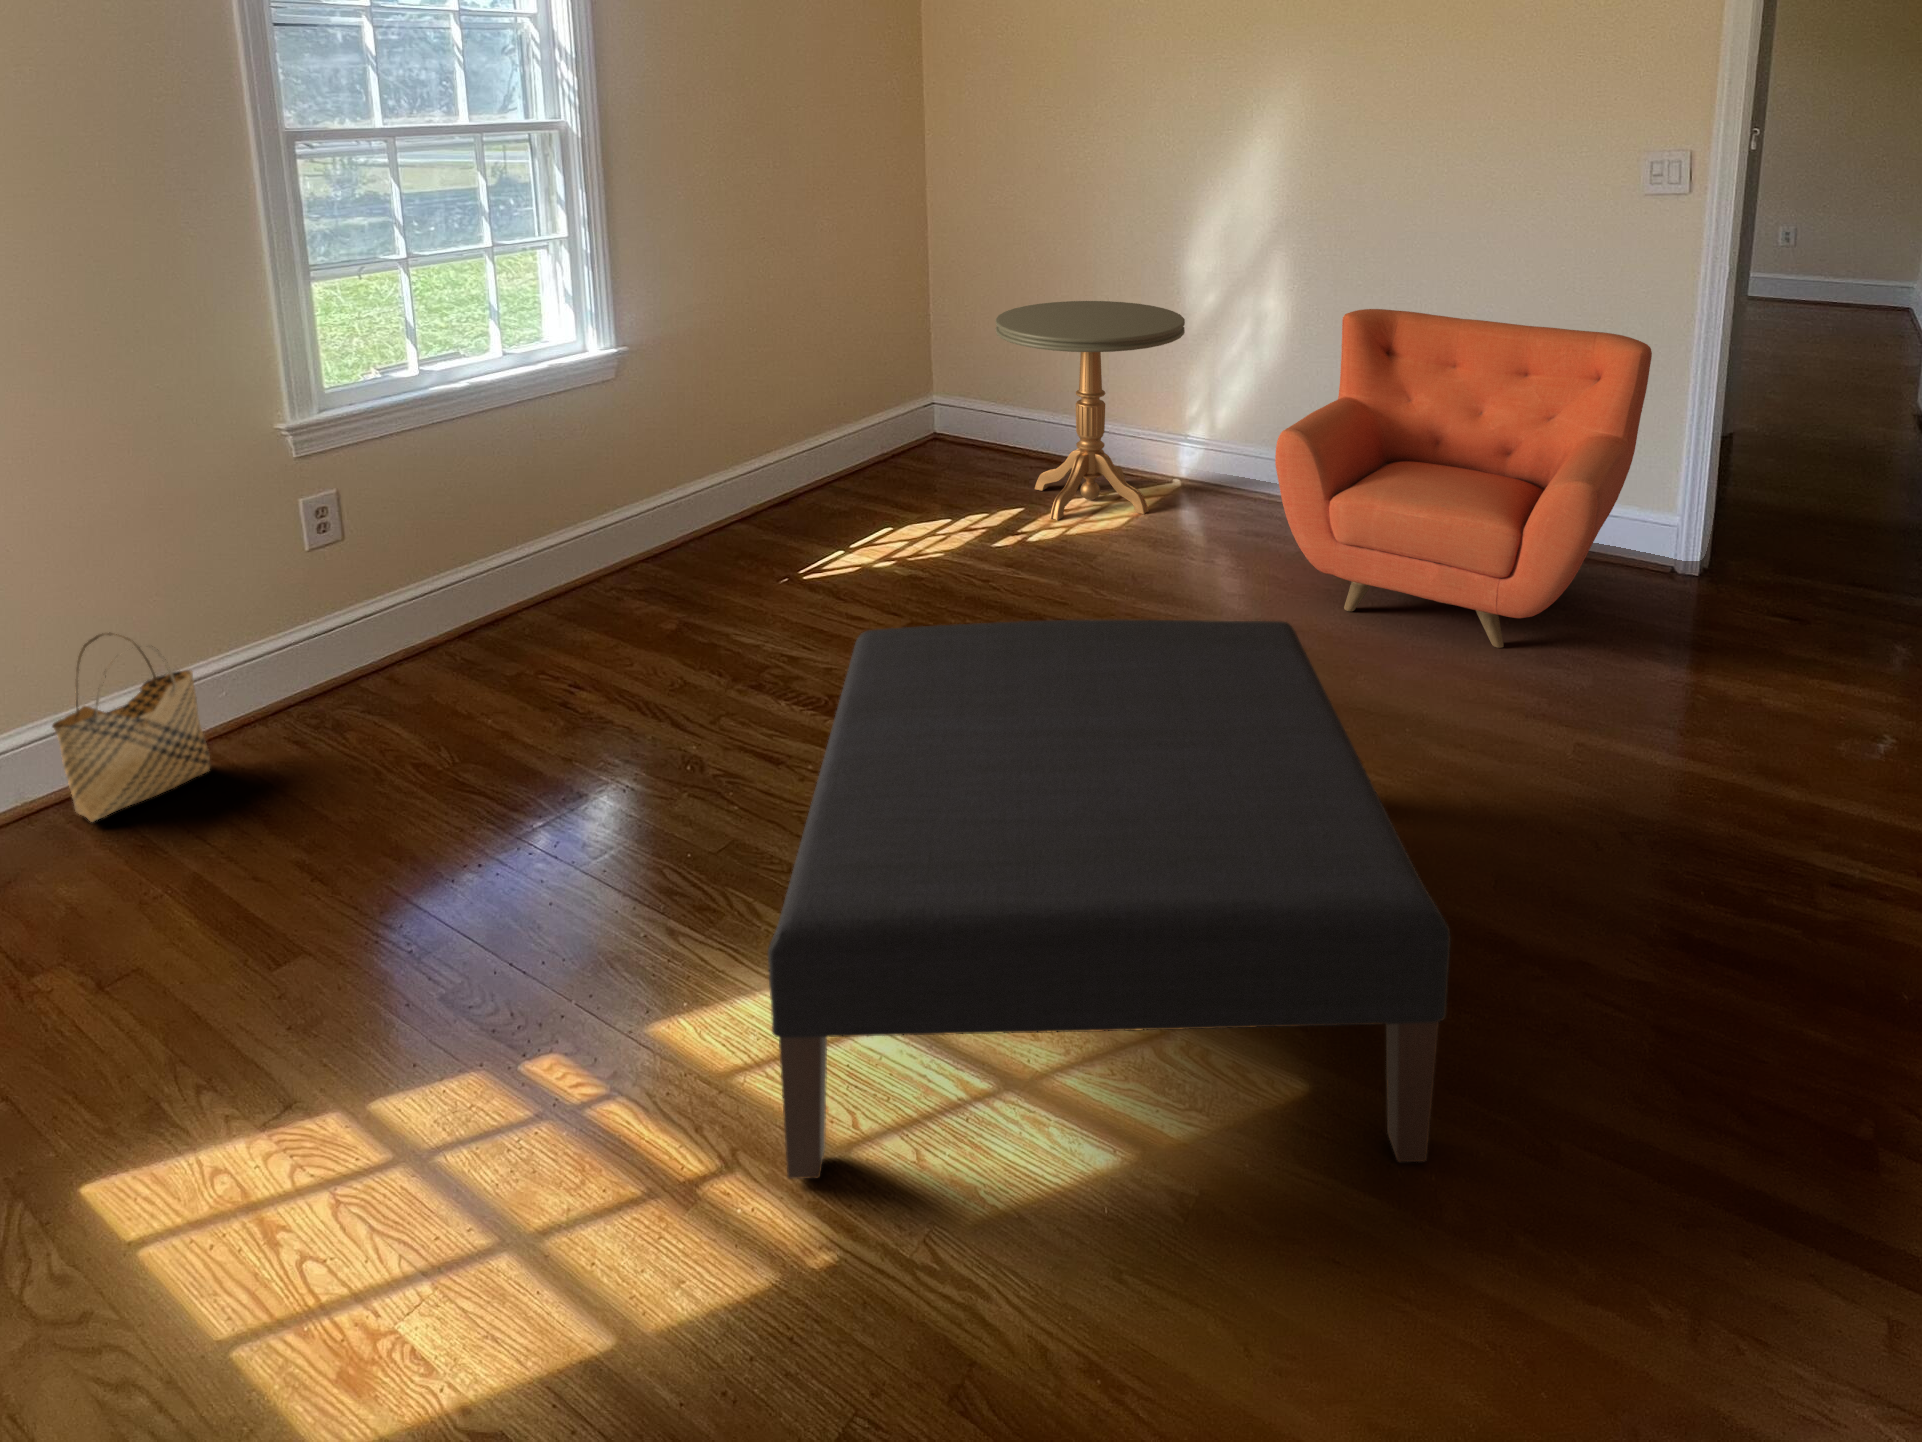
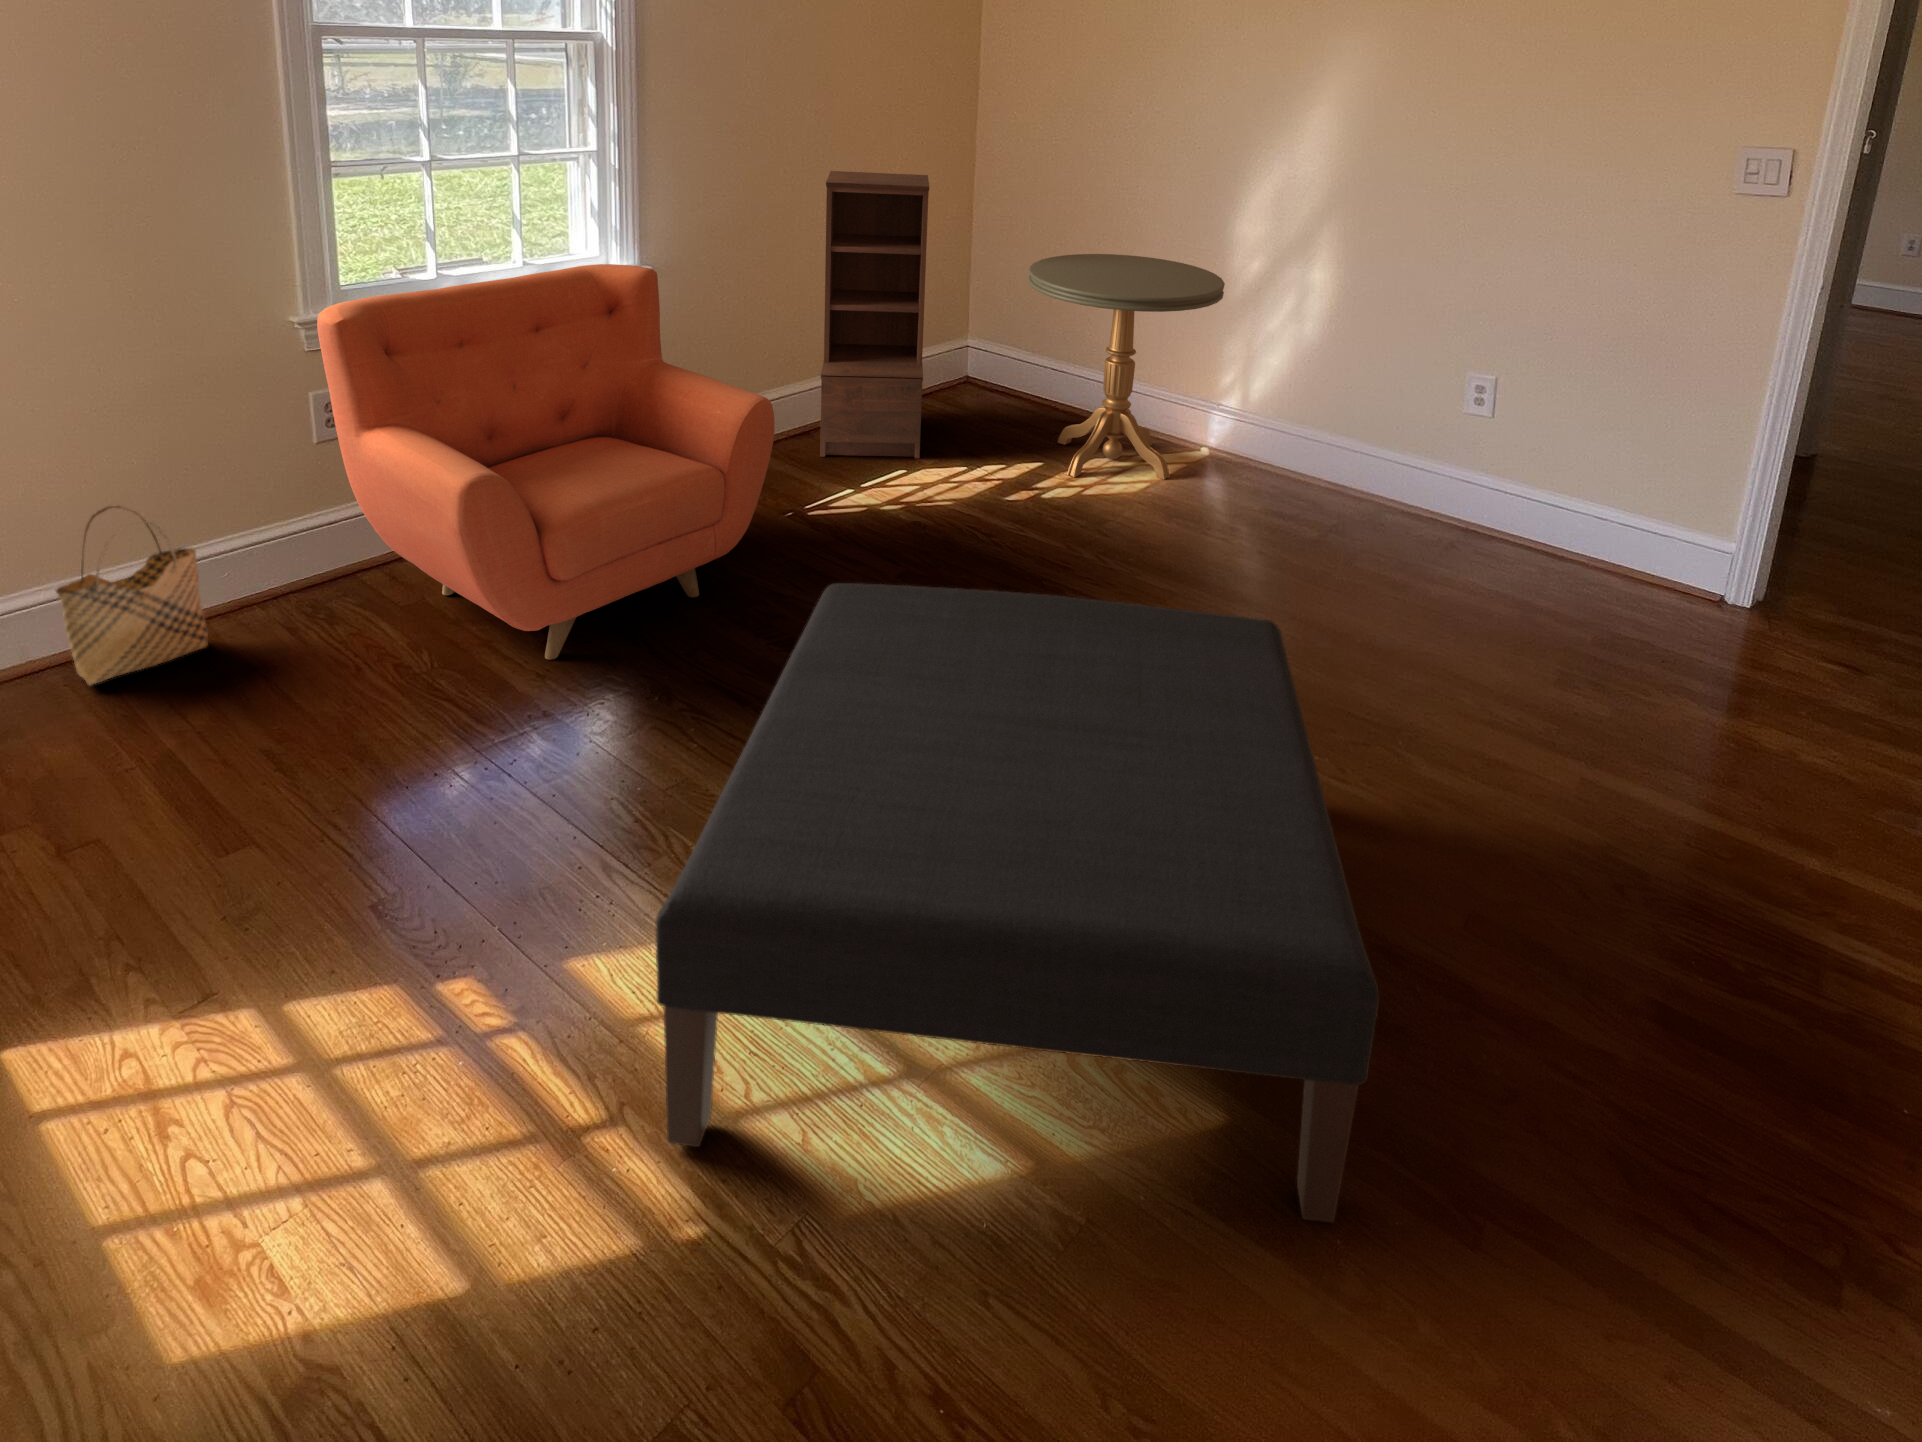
bookshelf: none [791,239,903,524] -> present [820,171,929,458]
armchair: present [1275,309,1652,648] -> present [317,264,775,660]

